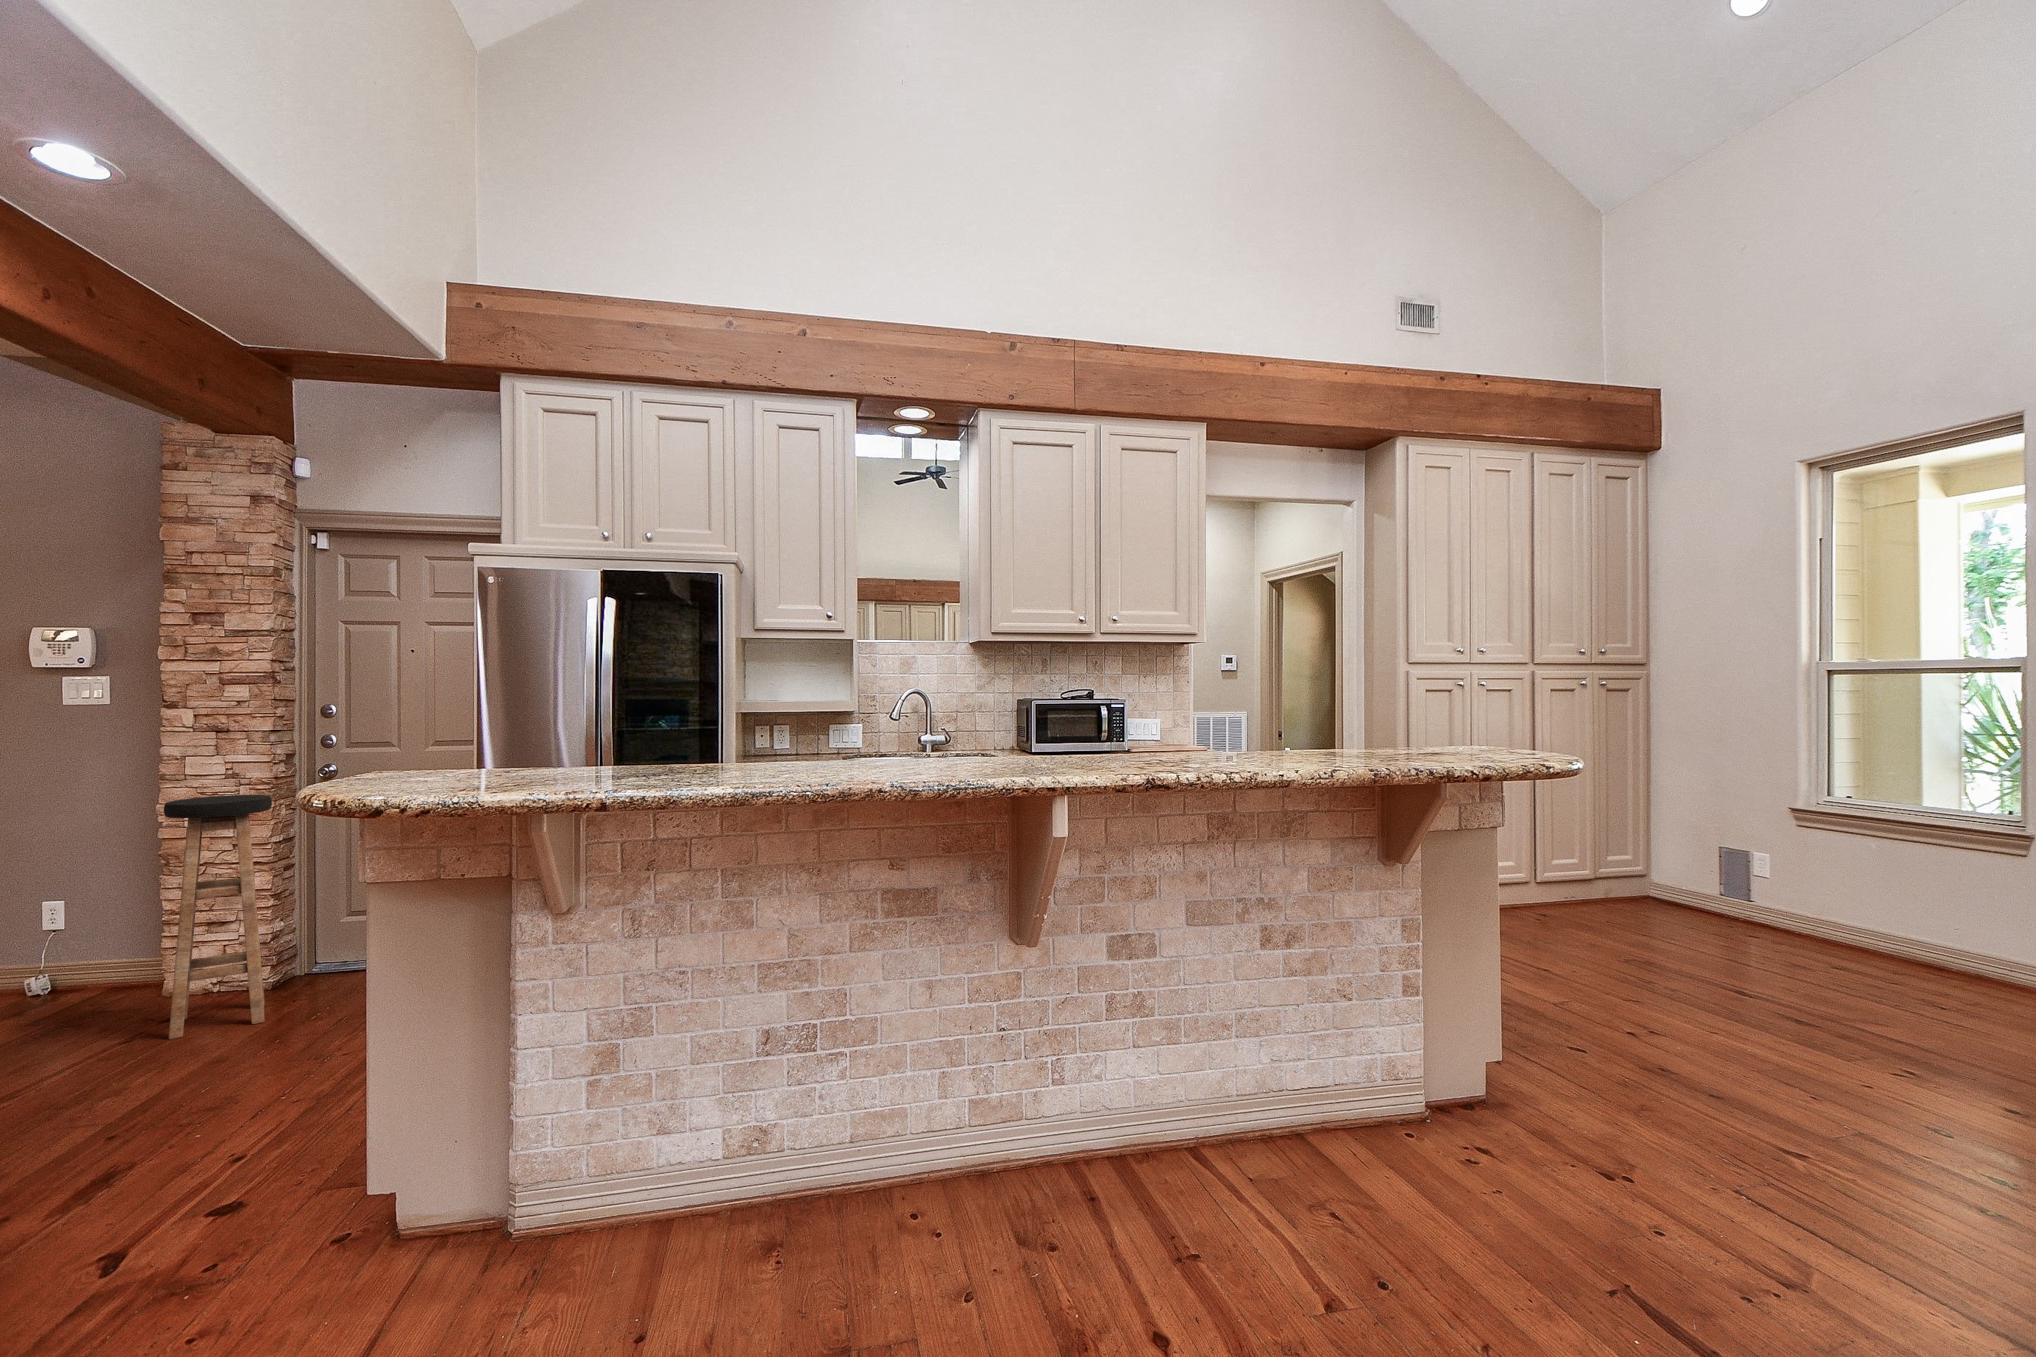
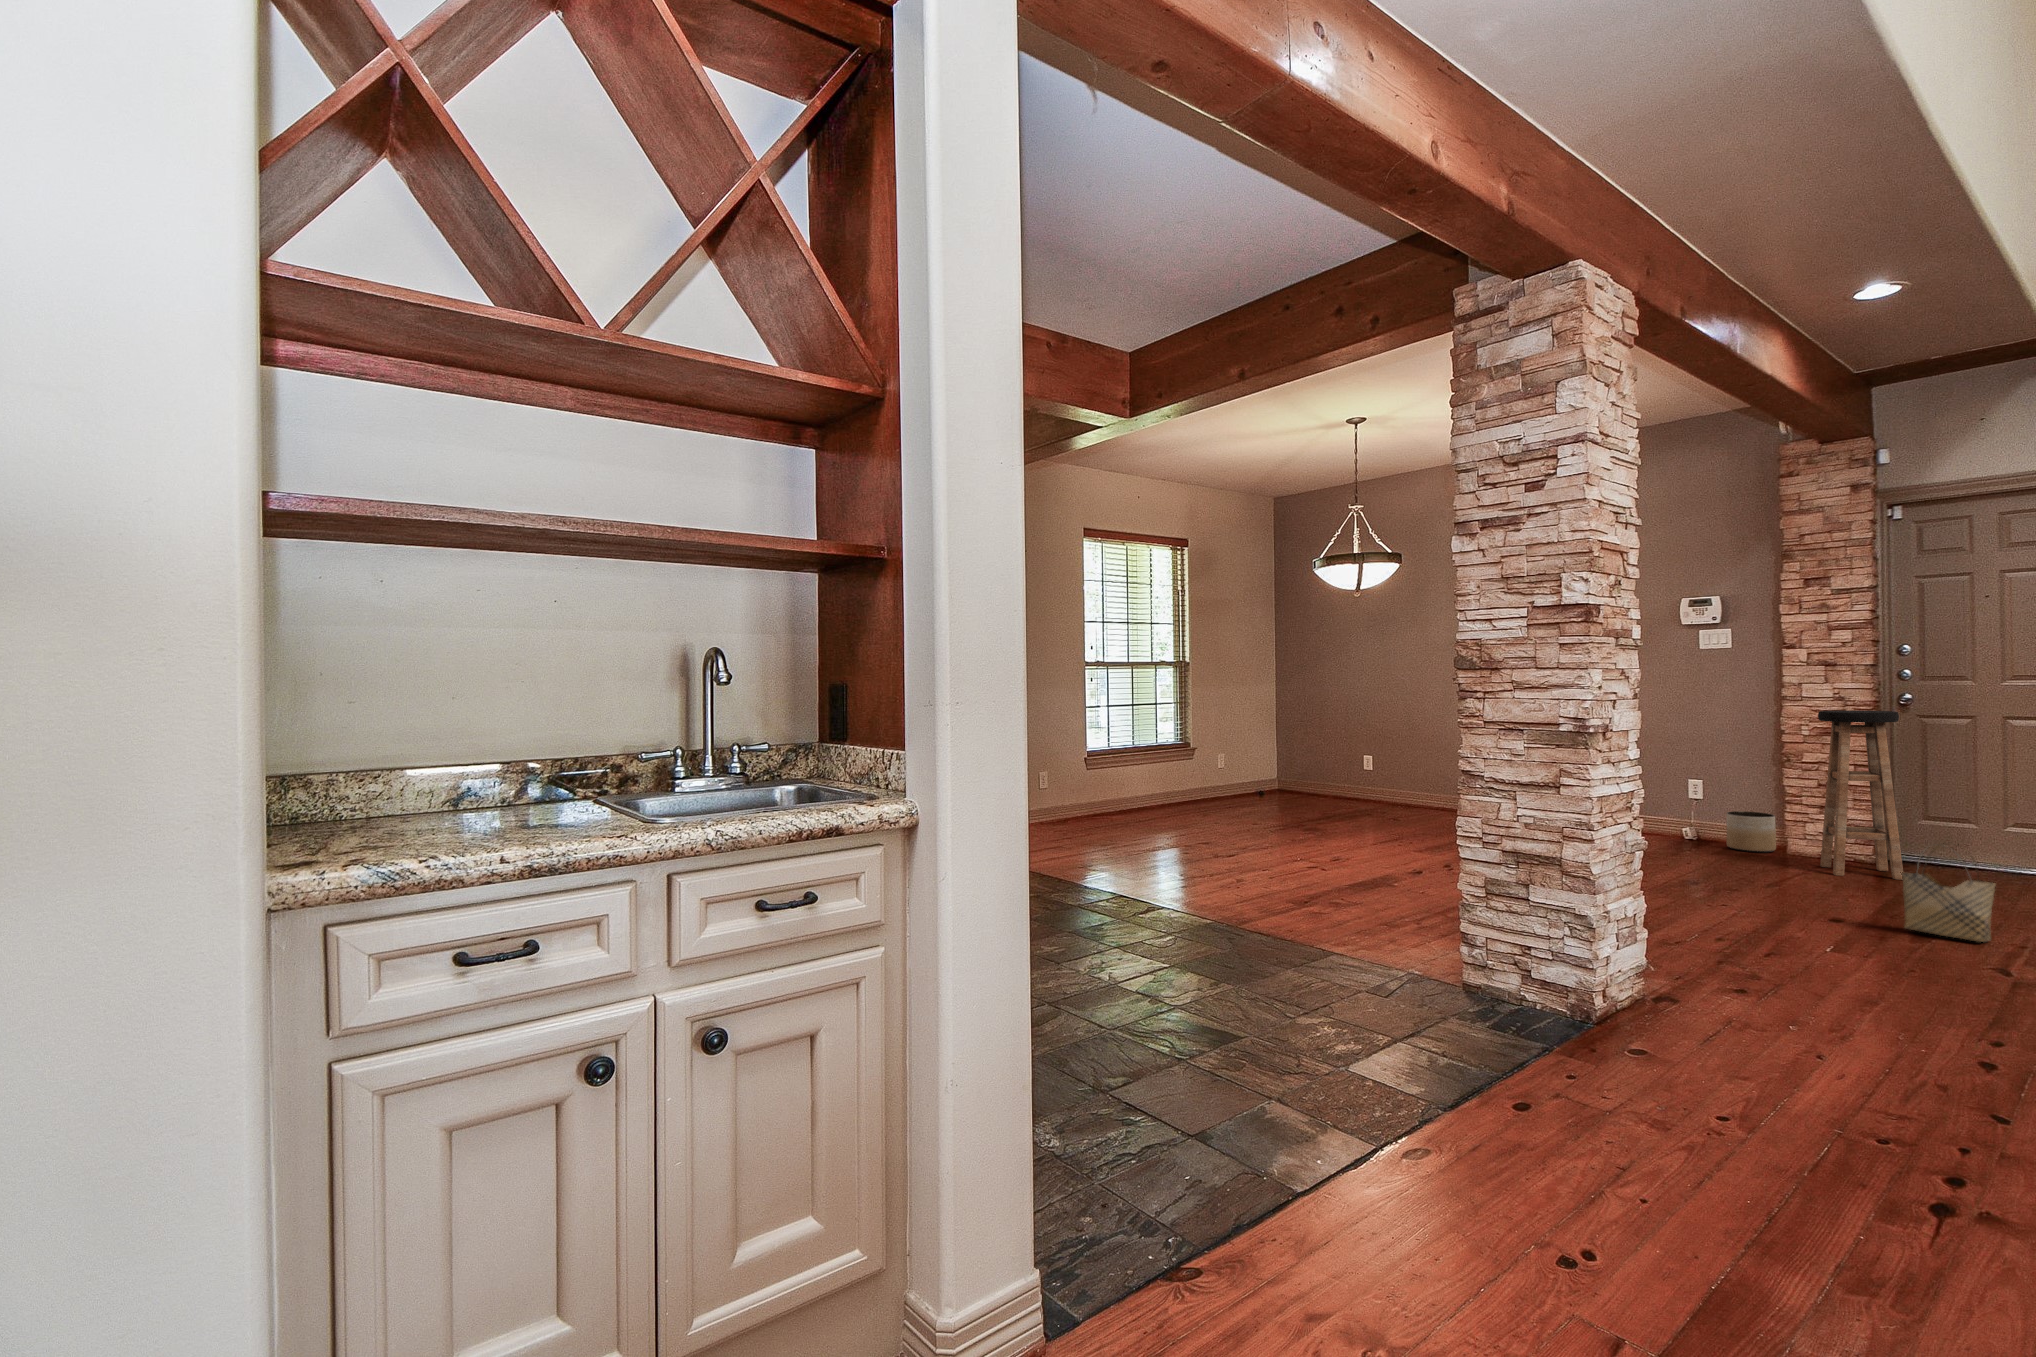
planter: none [70,942,148,1009] -> present [1726,811,1776,852]
woven basket: none [89,1025,222,1185] -> present [1901,843,1996,942]

